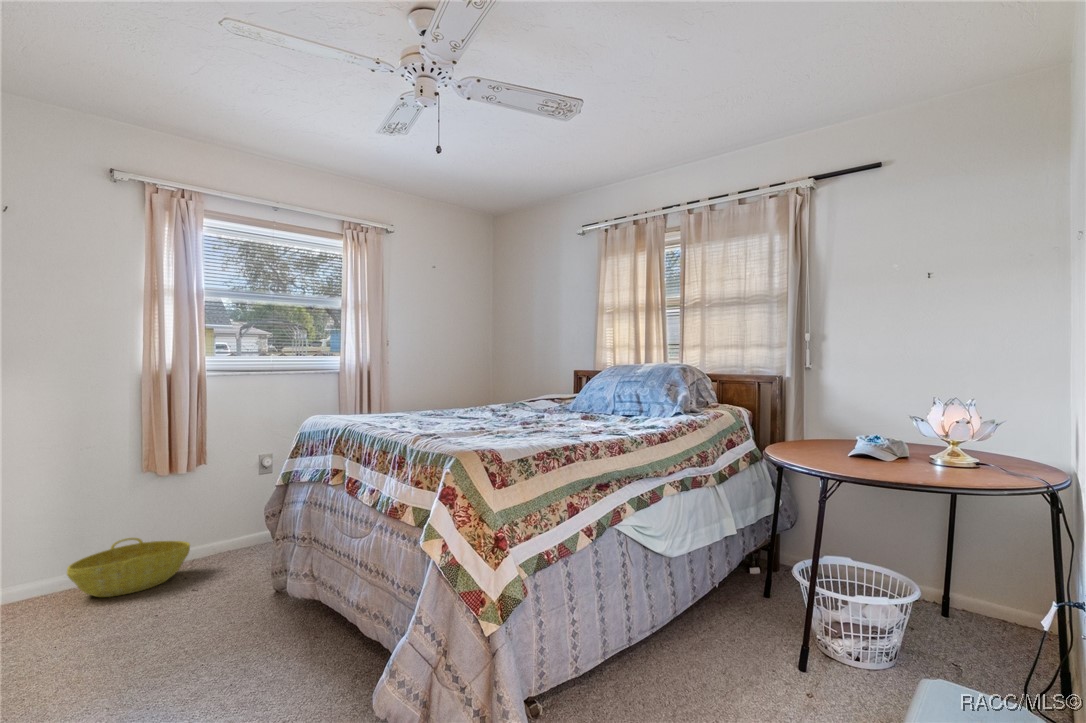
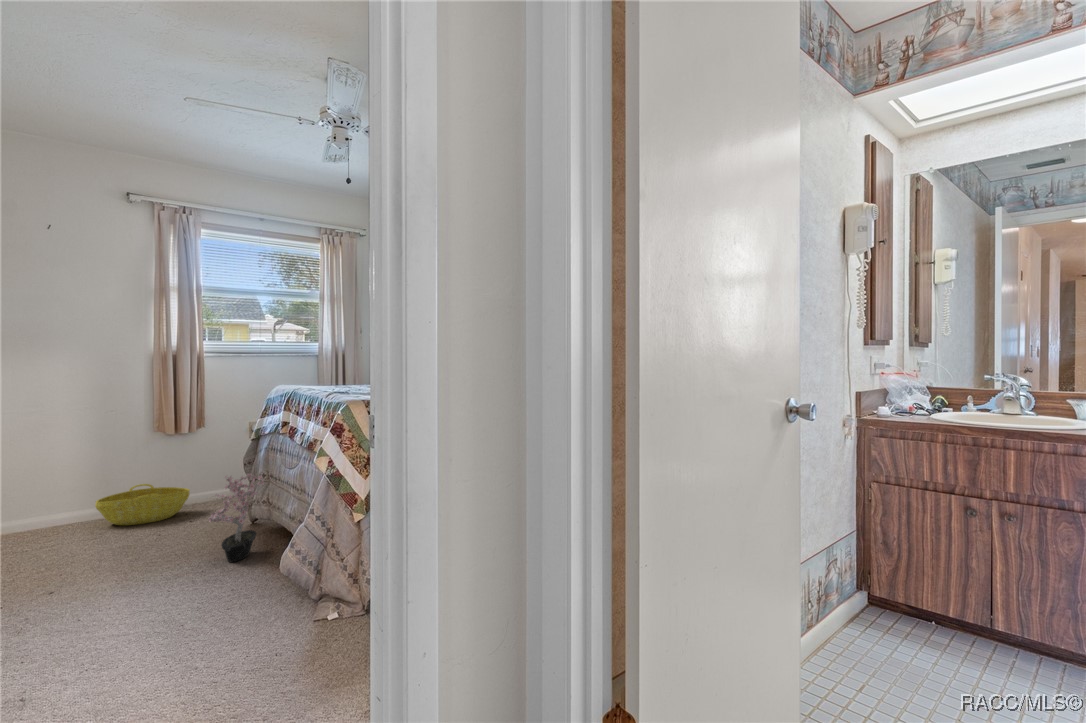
potted plant: none [229,528,316,664] -> present [209,473,264,562]

